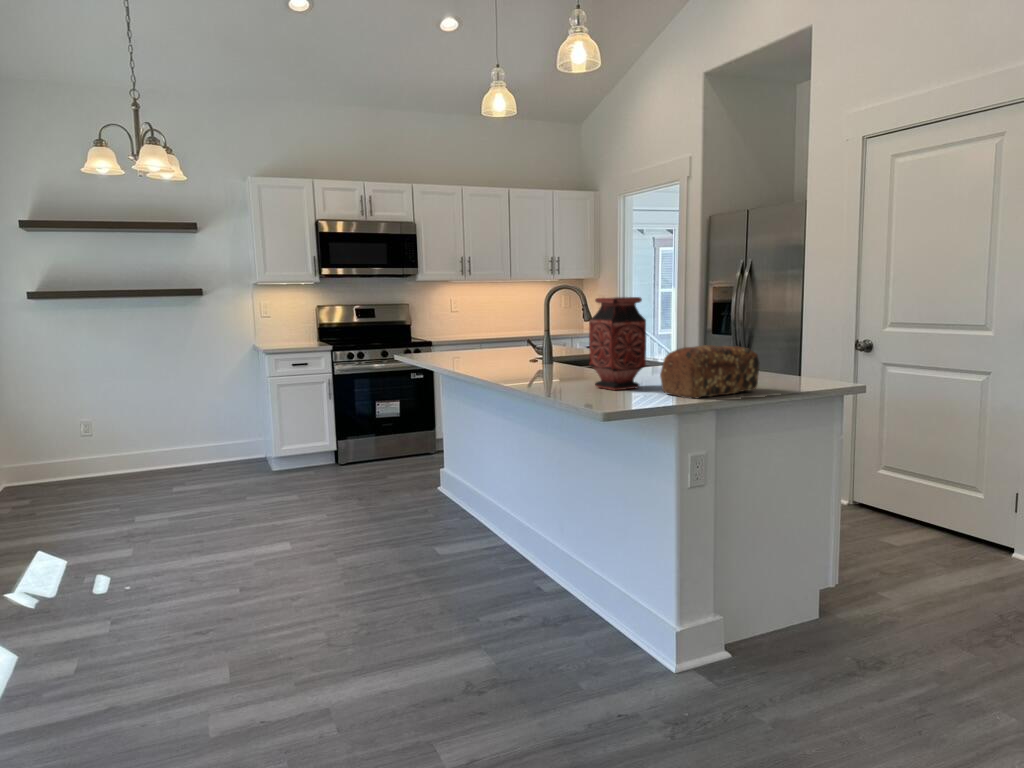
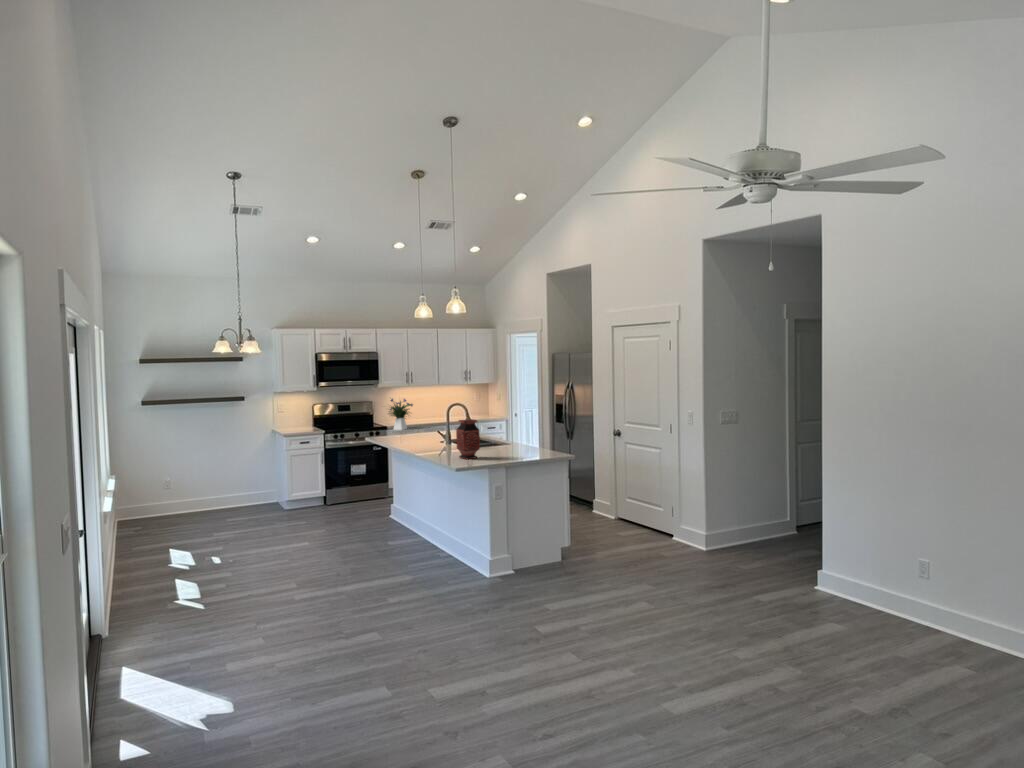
flower arrangement: none [423,294,475,347] -> present [389,399,413,430]
bread loaf: present [660,345,760,398] -> none [482,440,522,463]

